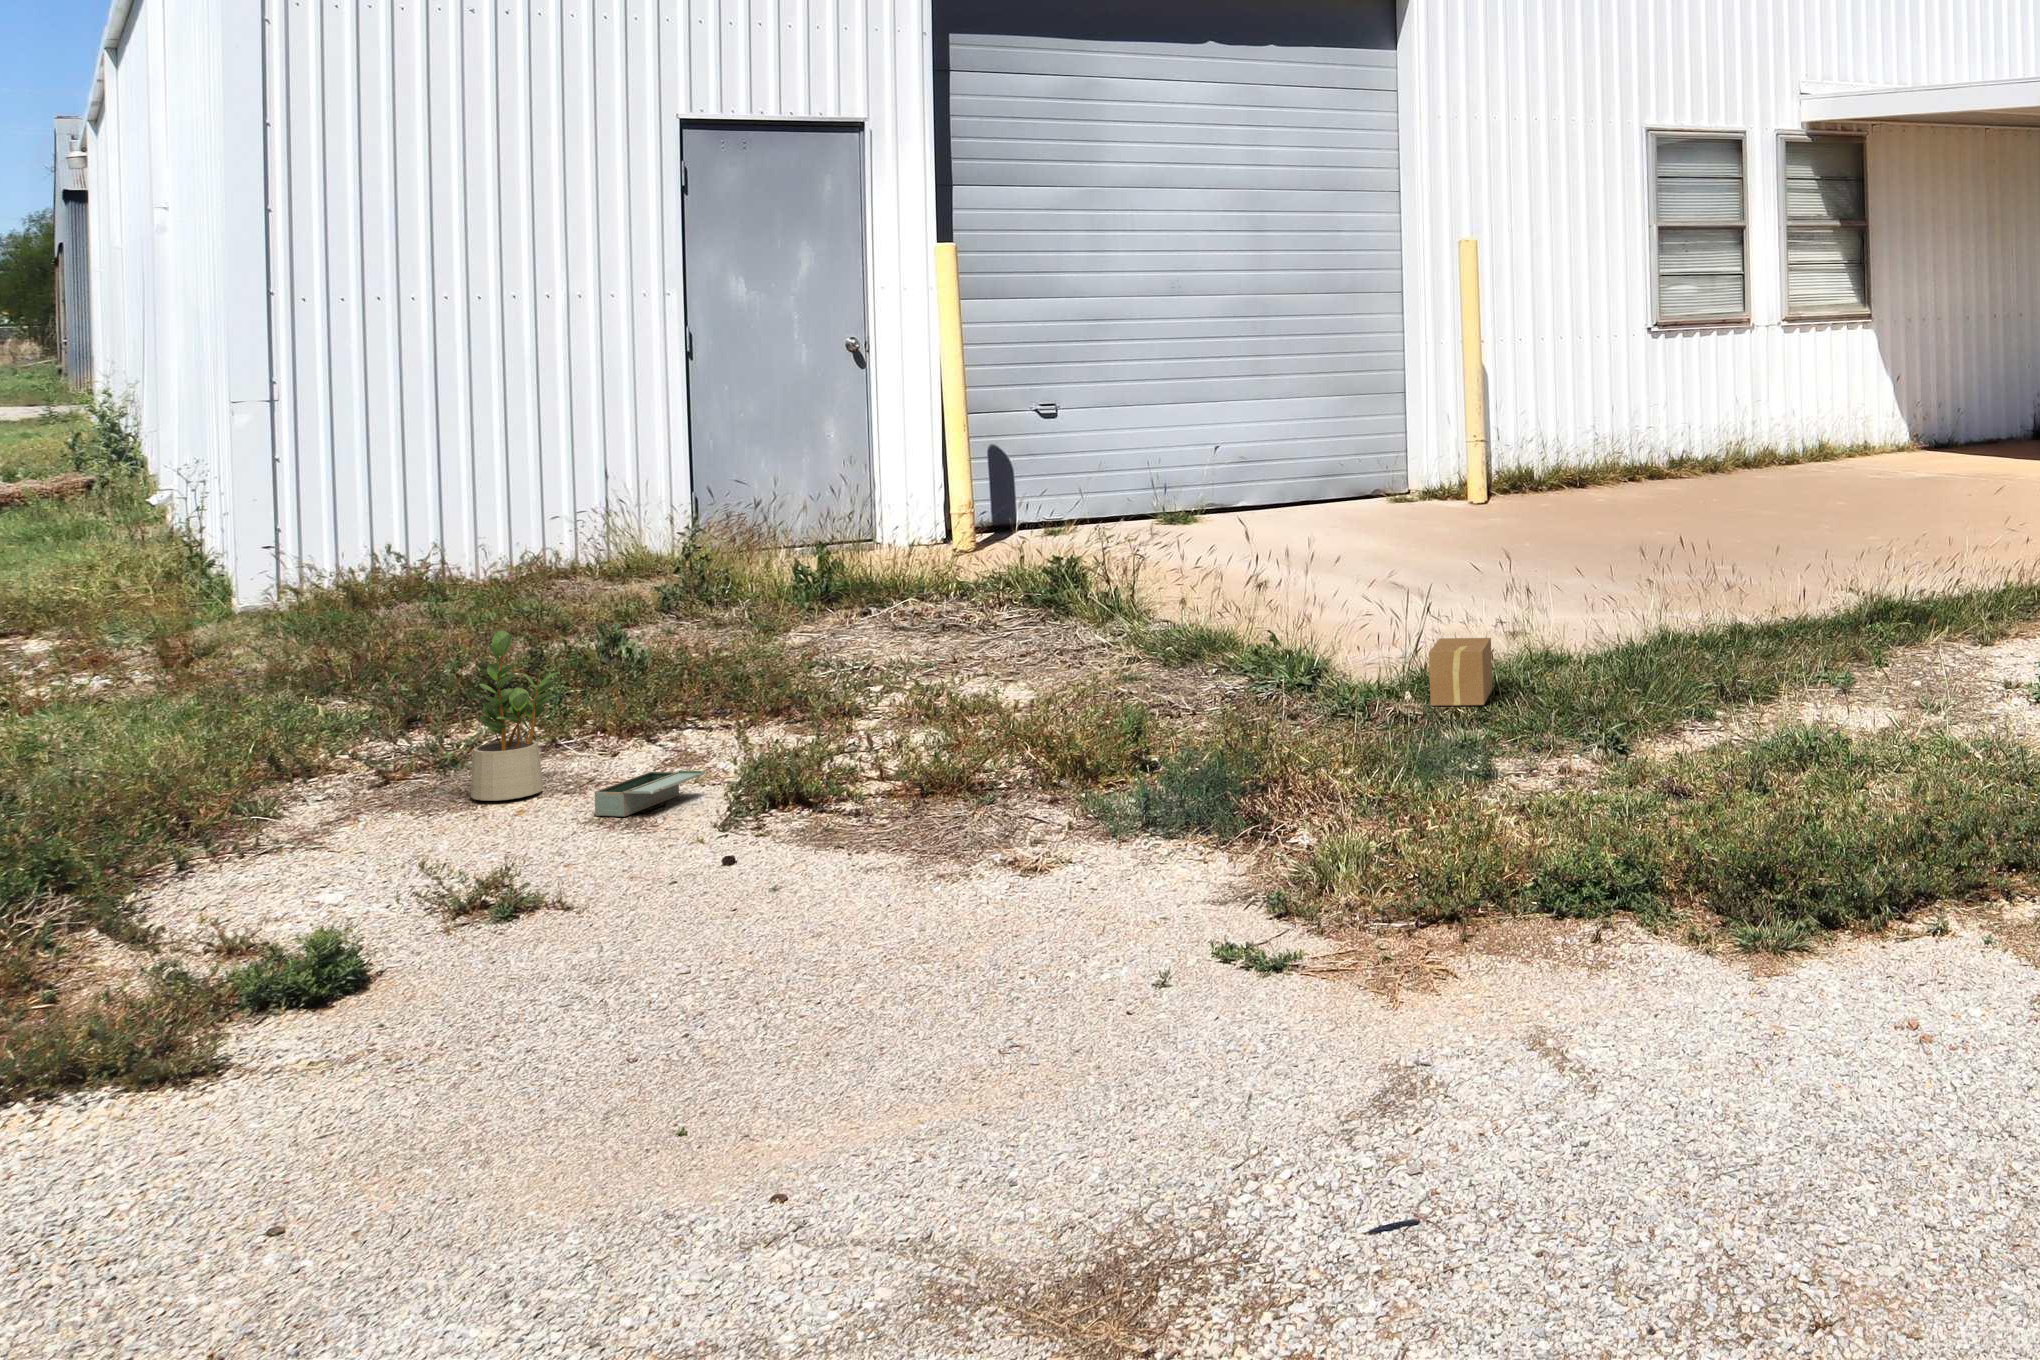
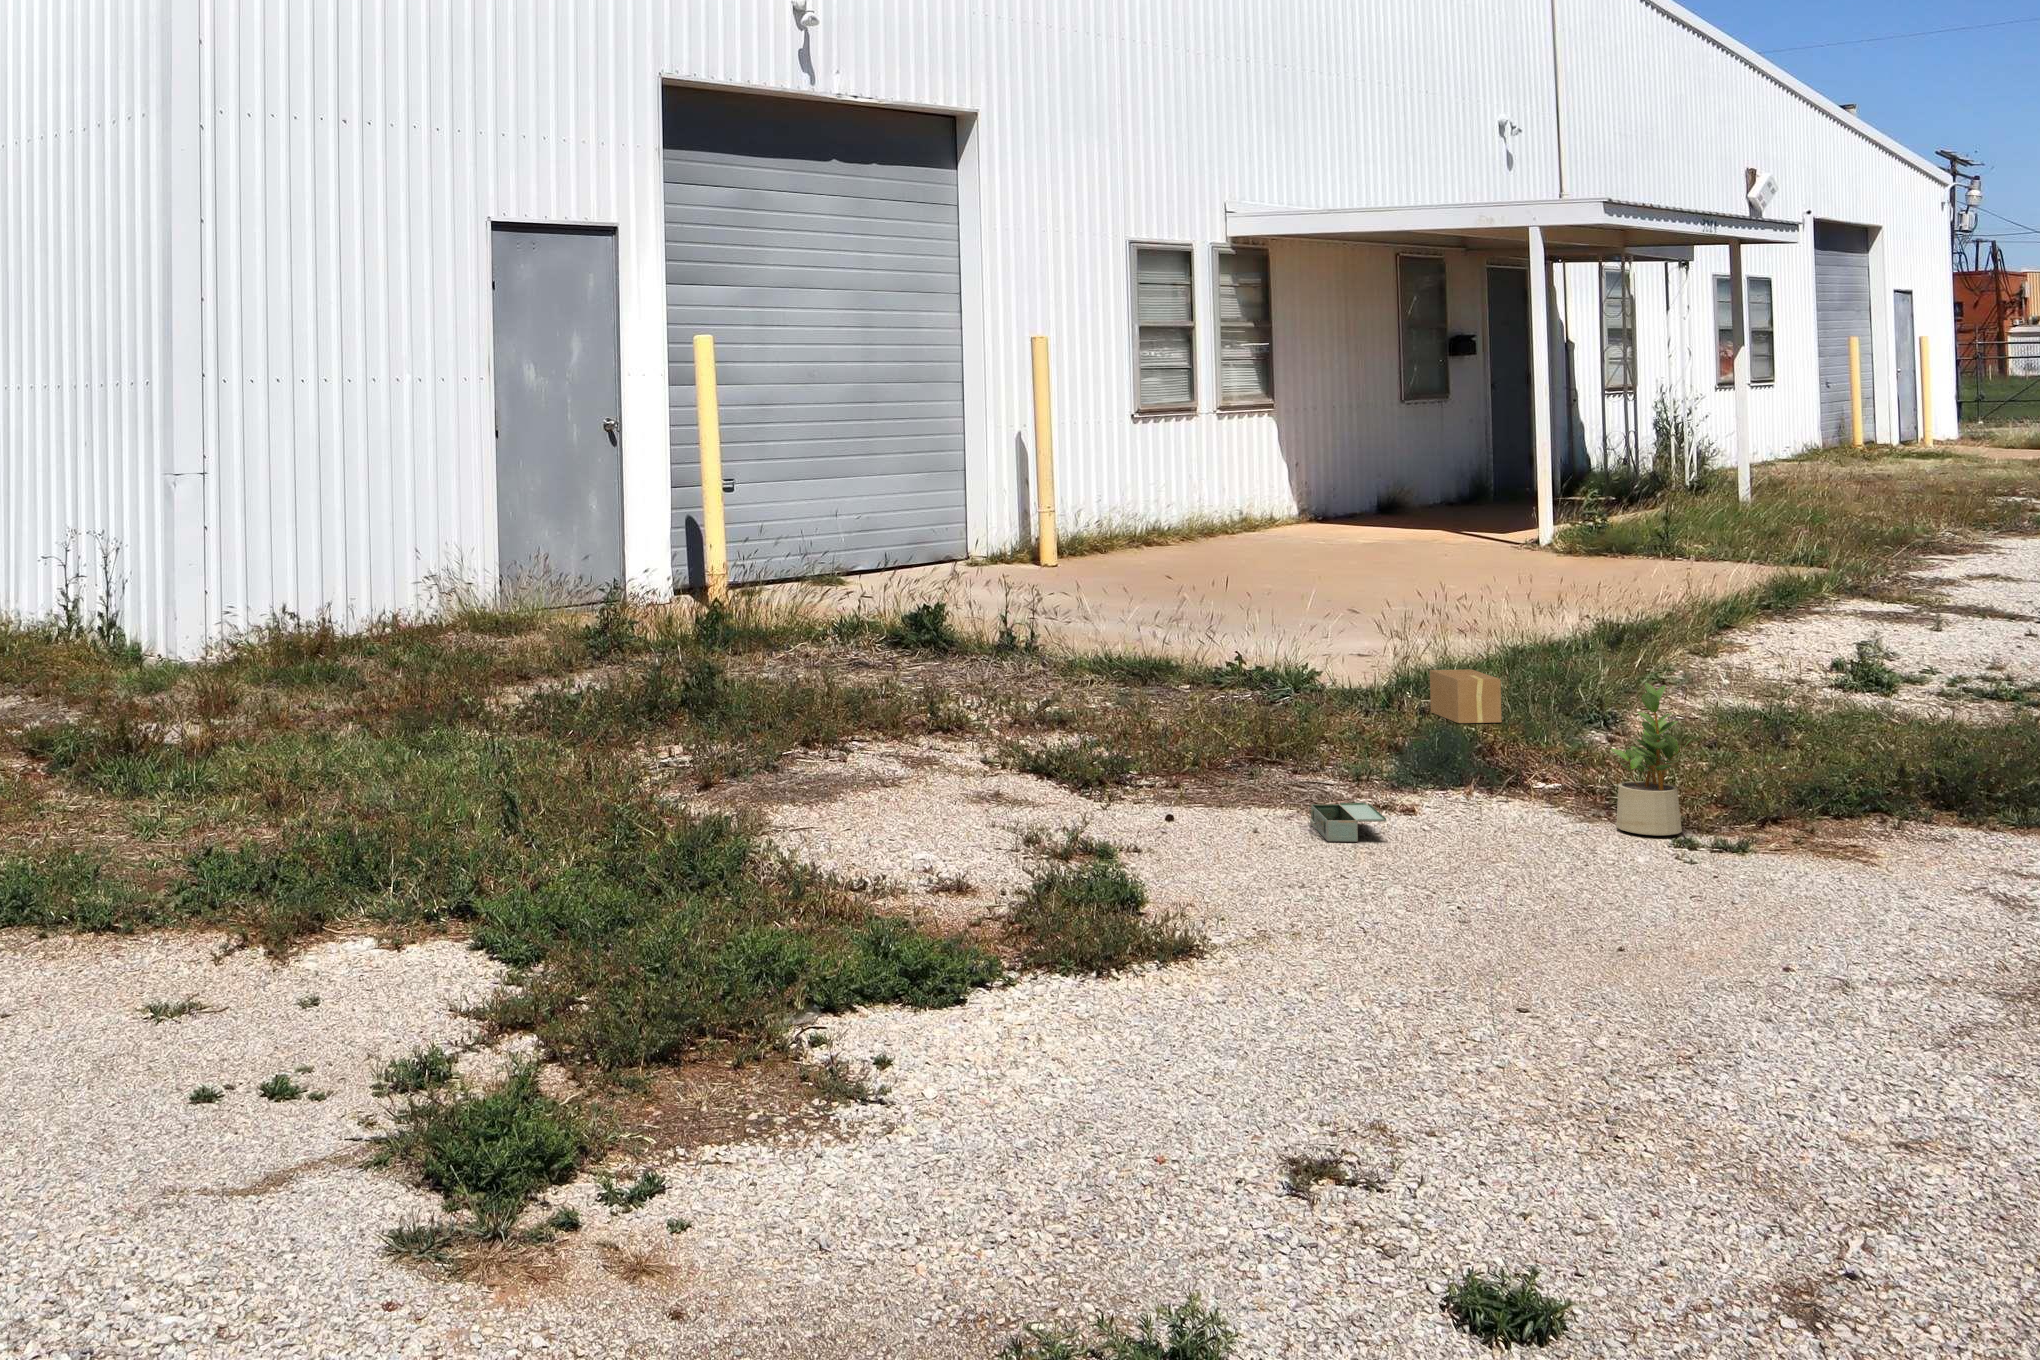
potted plant: present [471,630,559,801] -> present [1611,682,1692,835]
toolbox: present [595,771,705,817] -> present [1309,803,1386,842]

